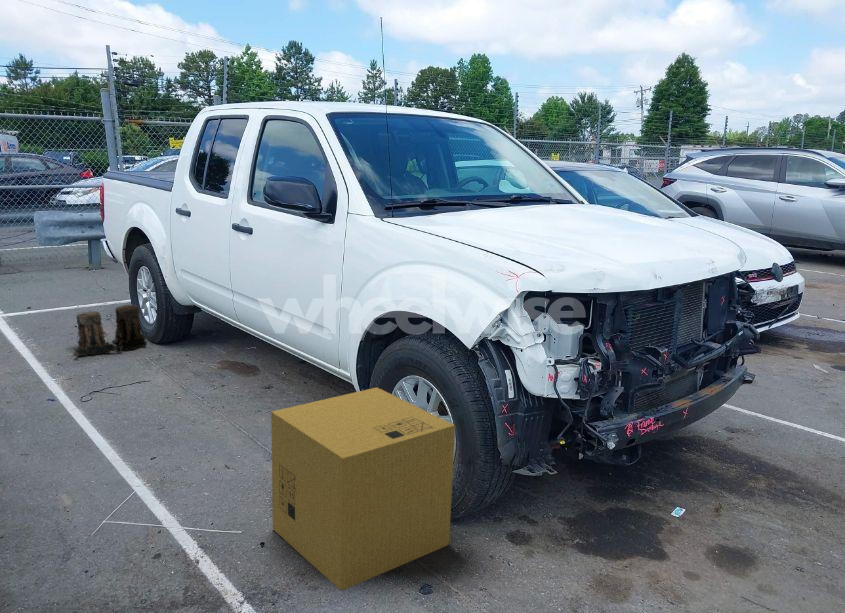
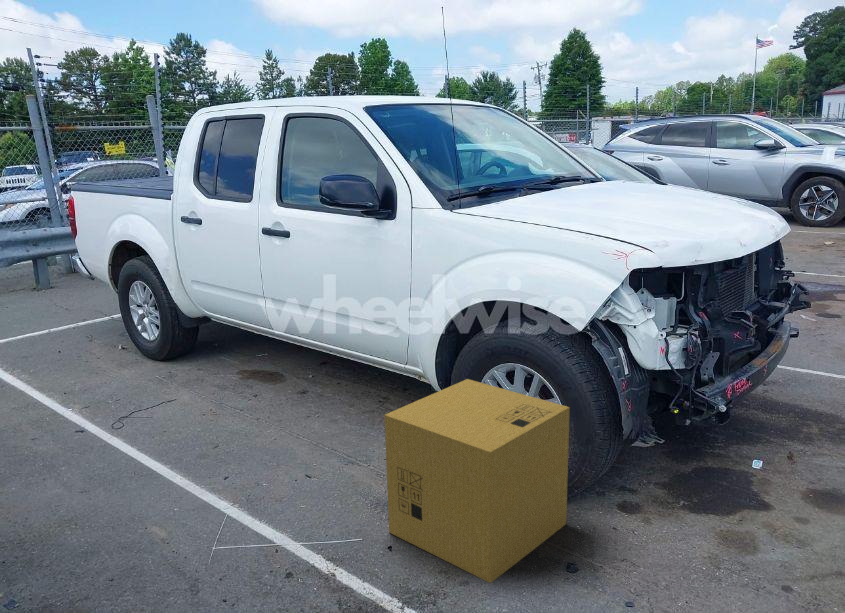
backpack: present [74,305,147,358] -> none [76,322,151,384]

